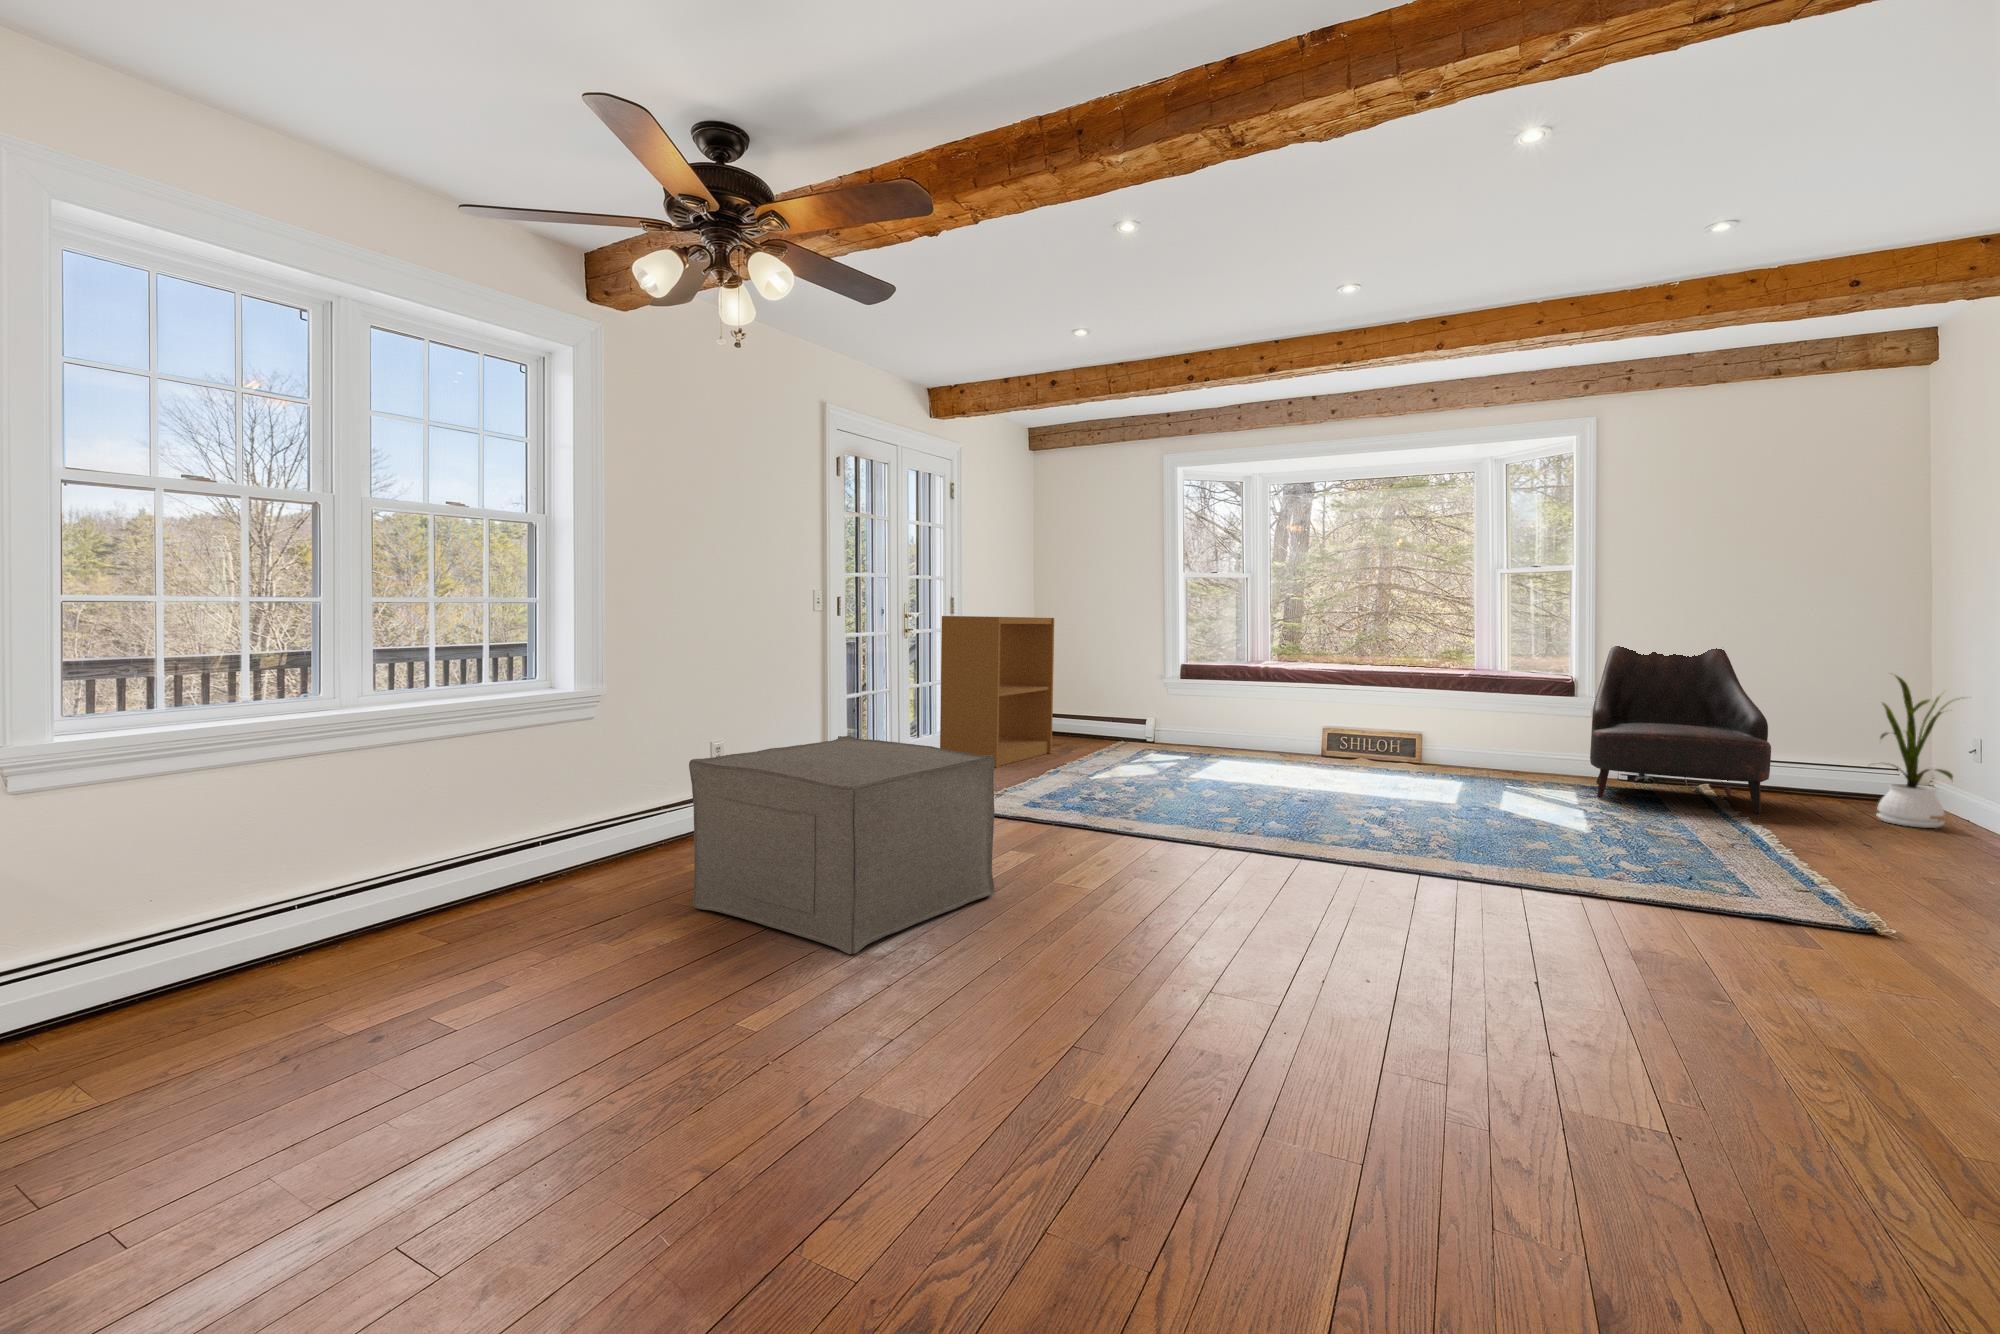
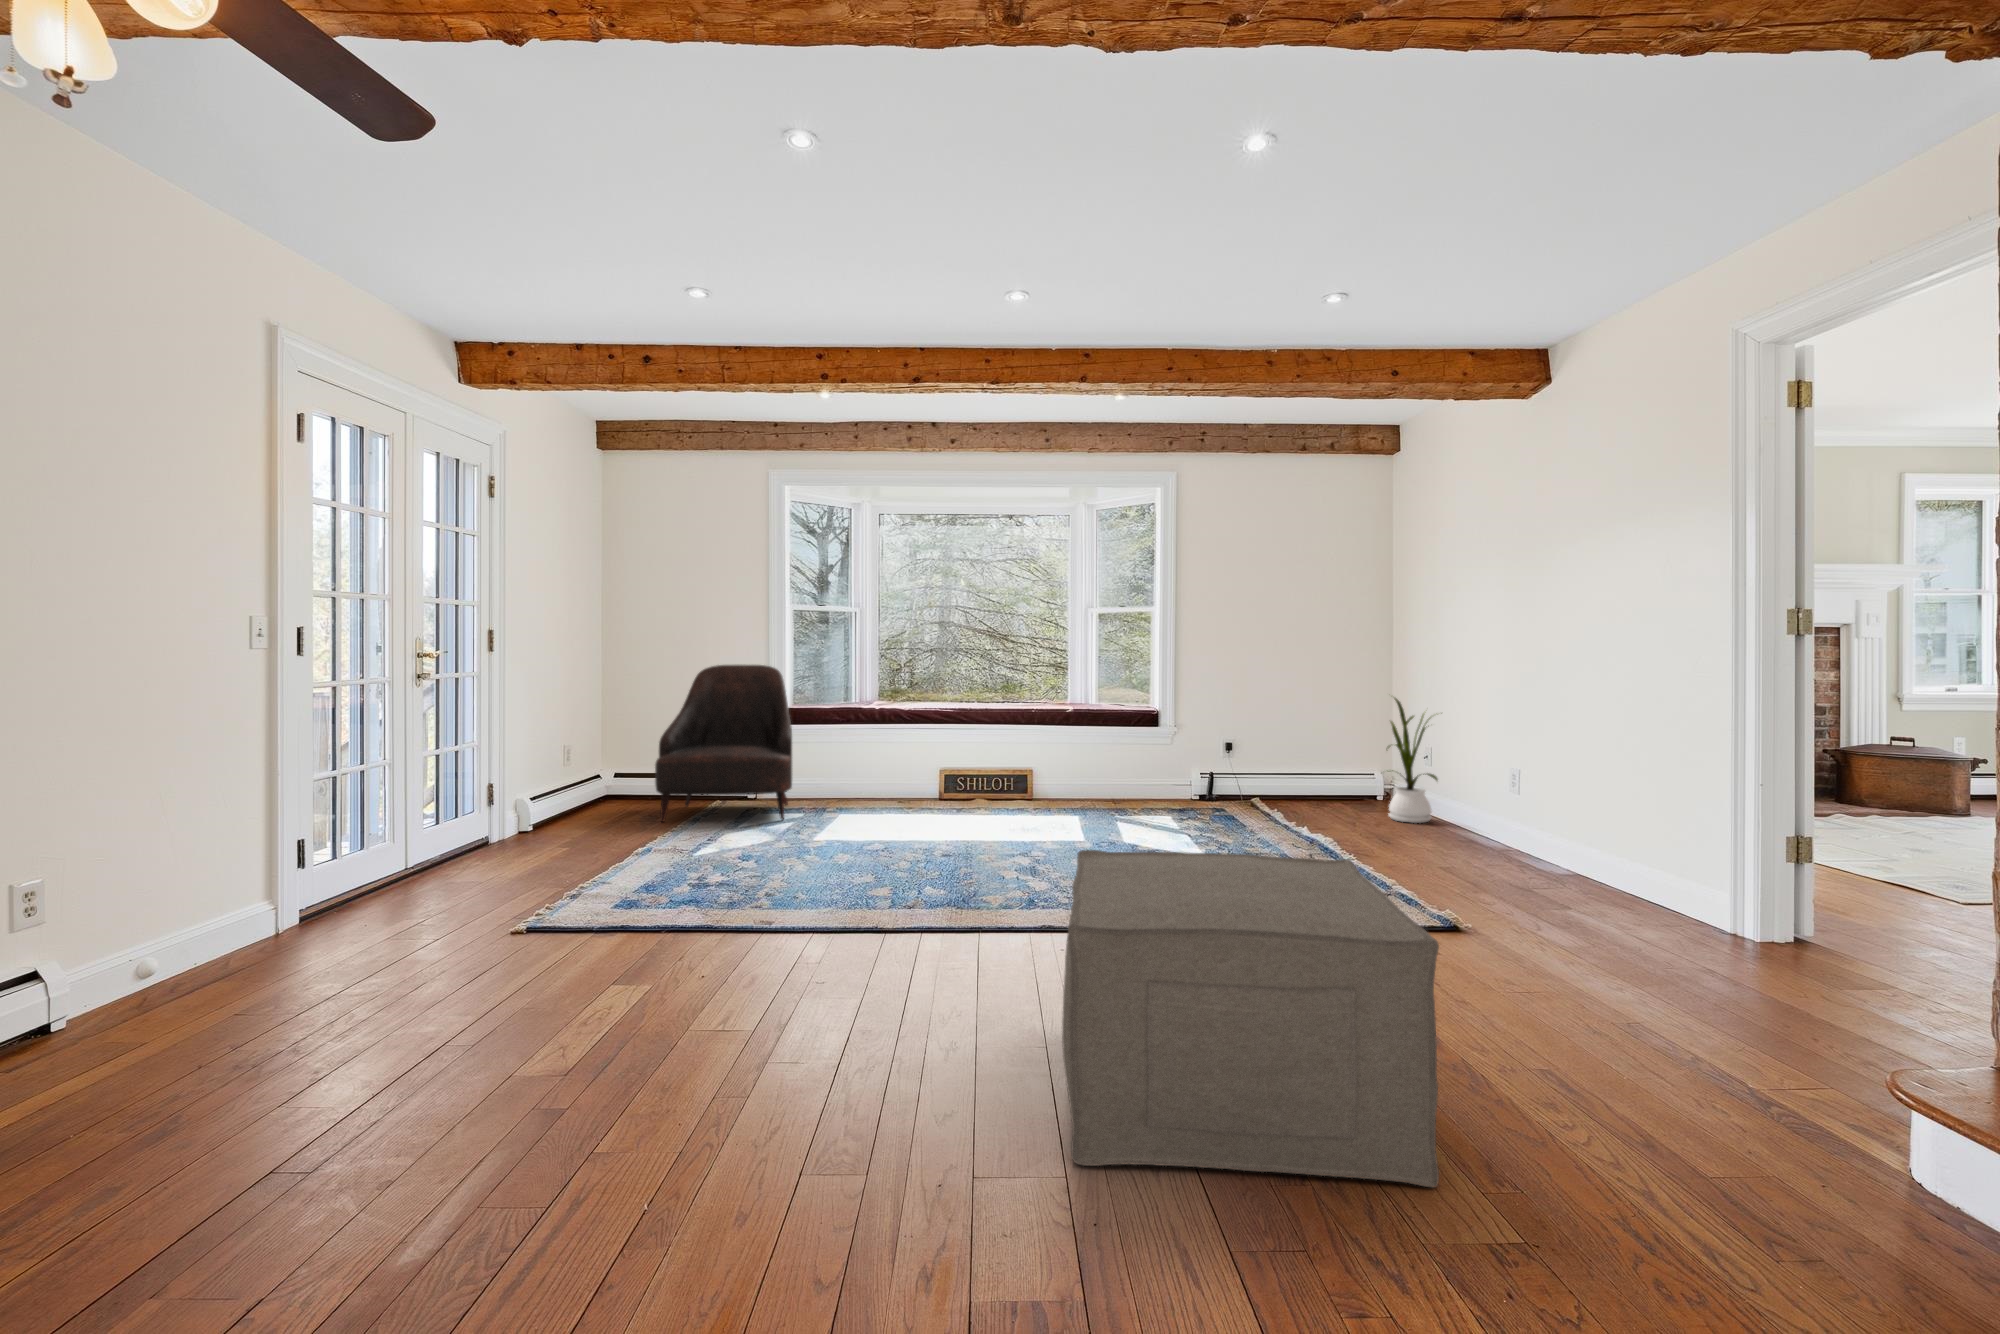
bookshelf: present [940,616,1054,768] -> none [476,658,629,854]
armchair: present [1590,646,1771,813] -> present [655,665,792,822]
ottoman: present [689,736,995,954] -> present [1062,850,1439,1187]

